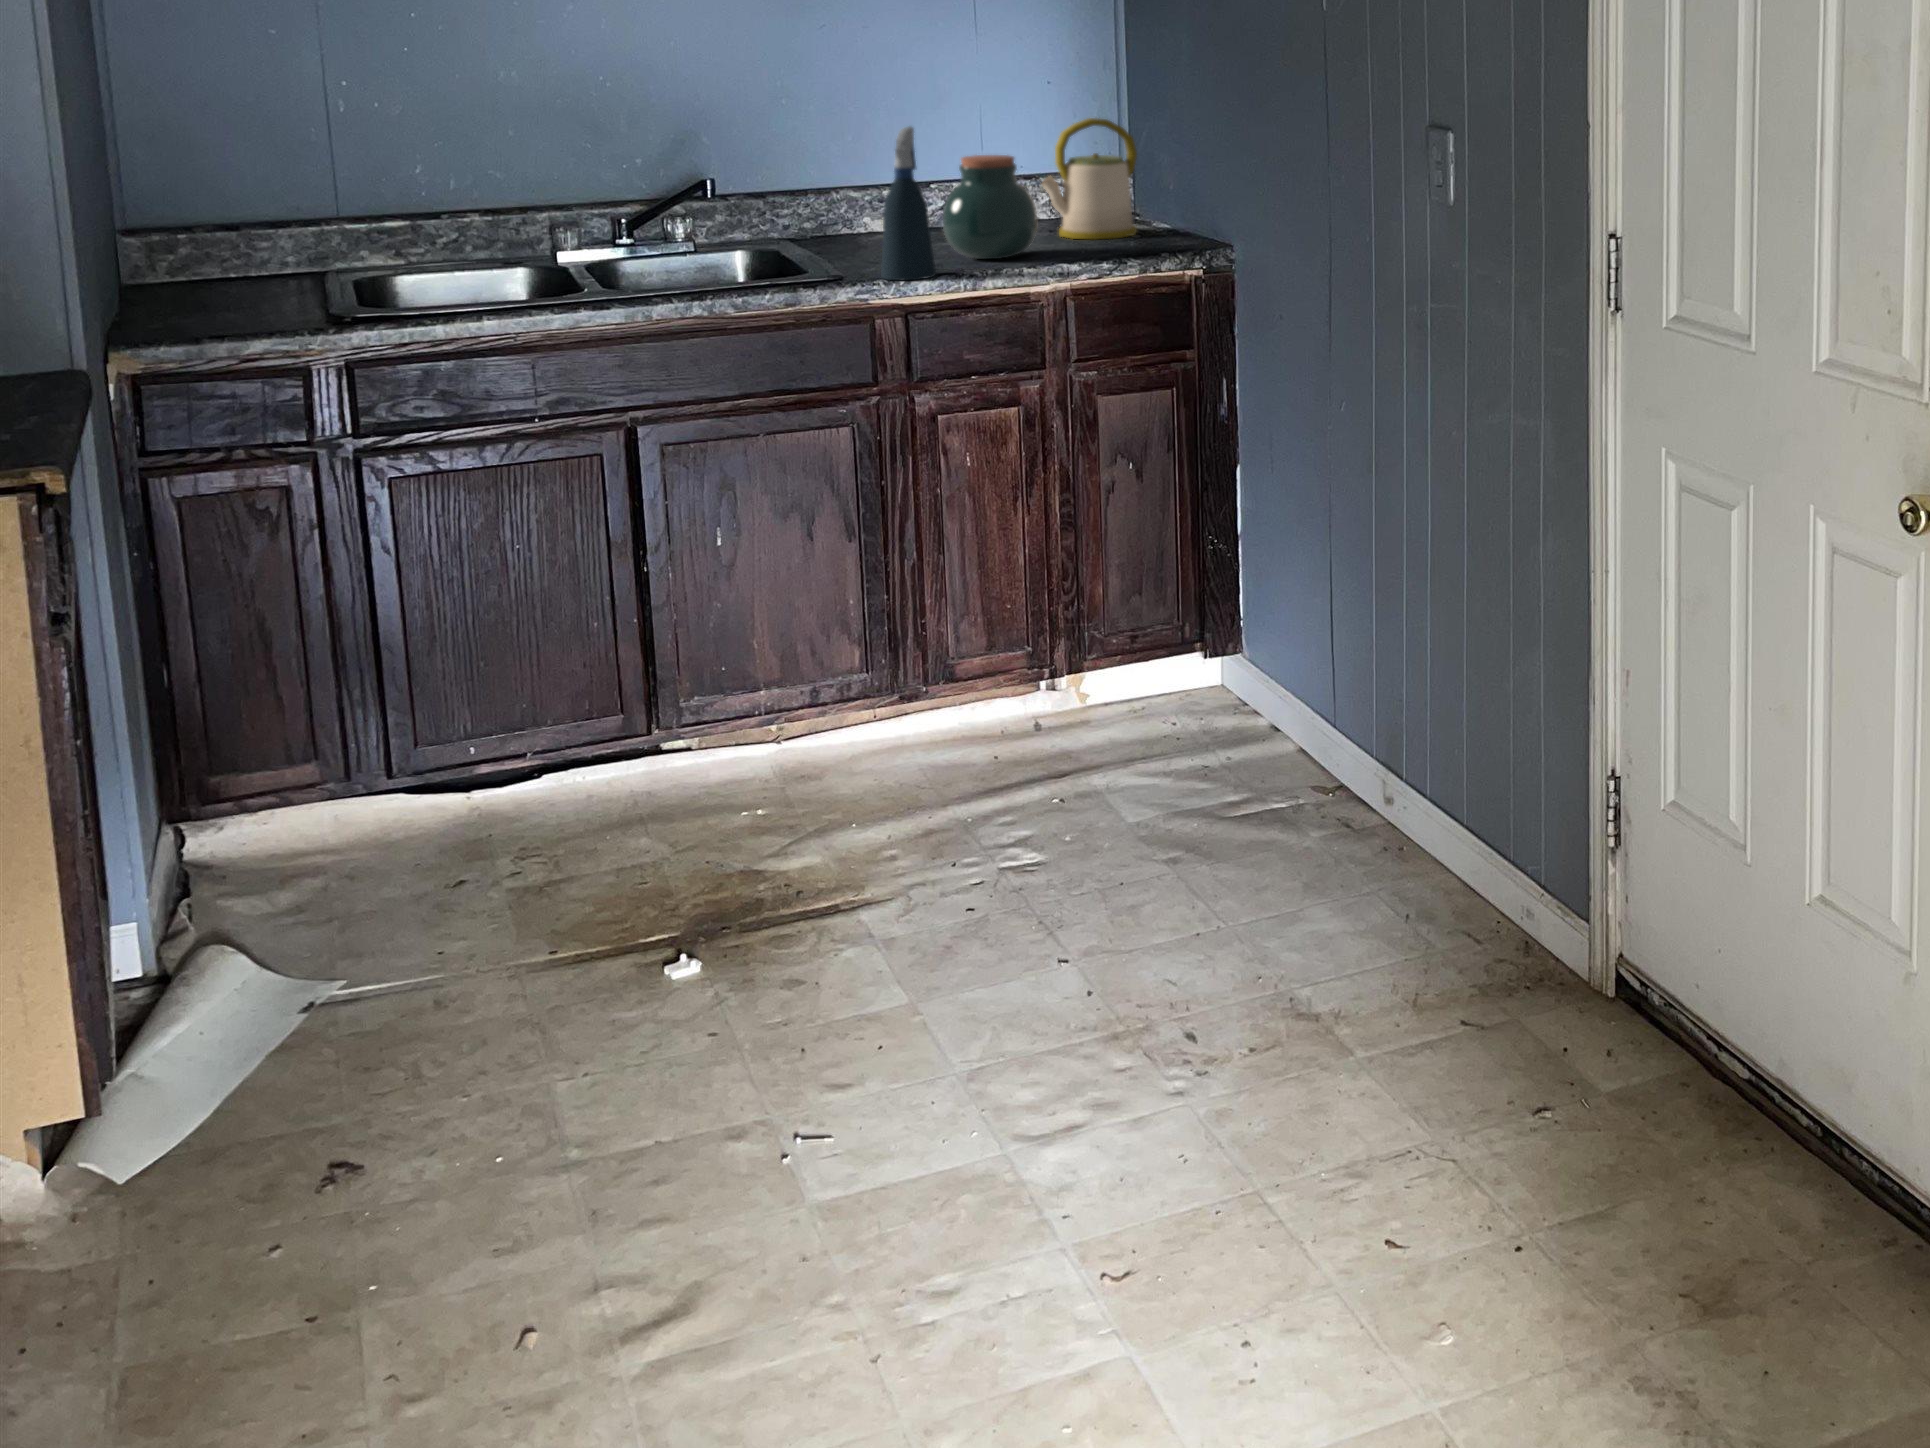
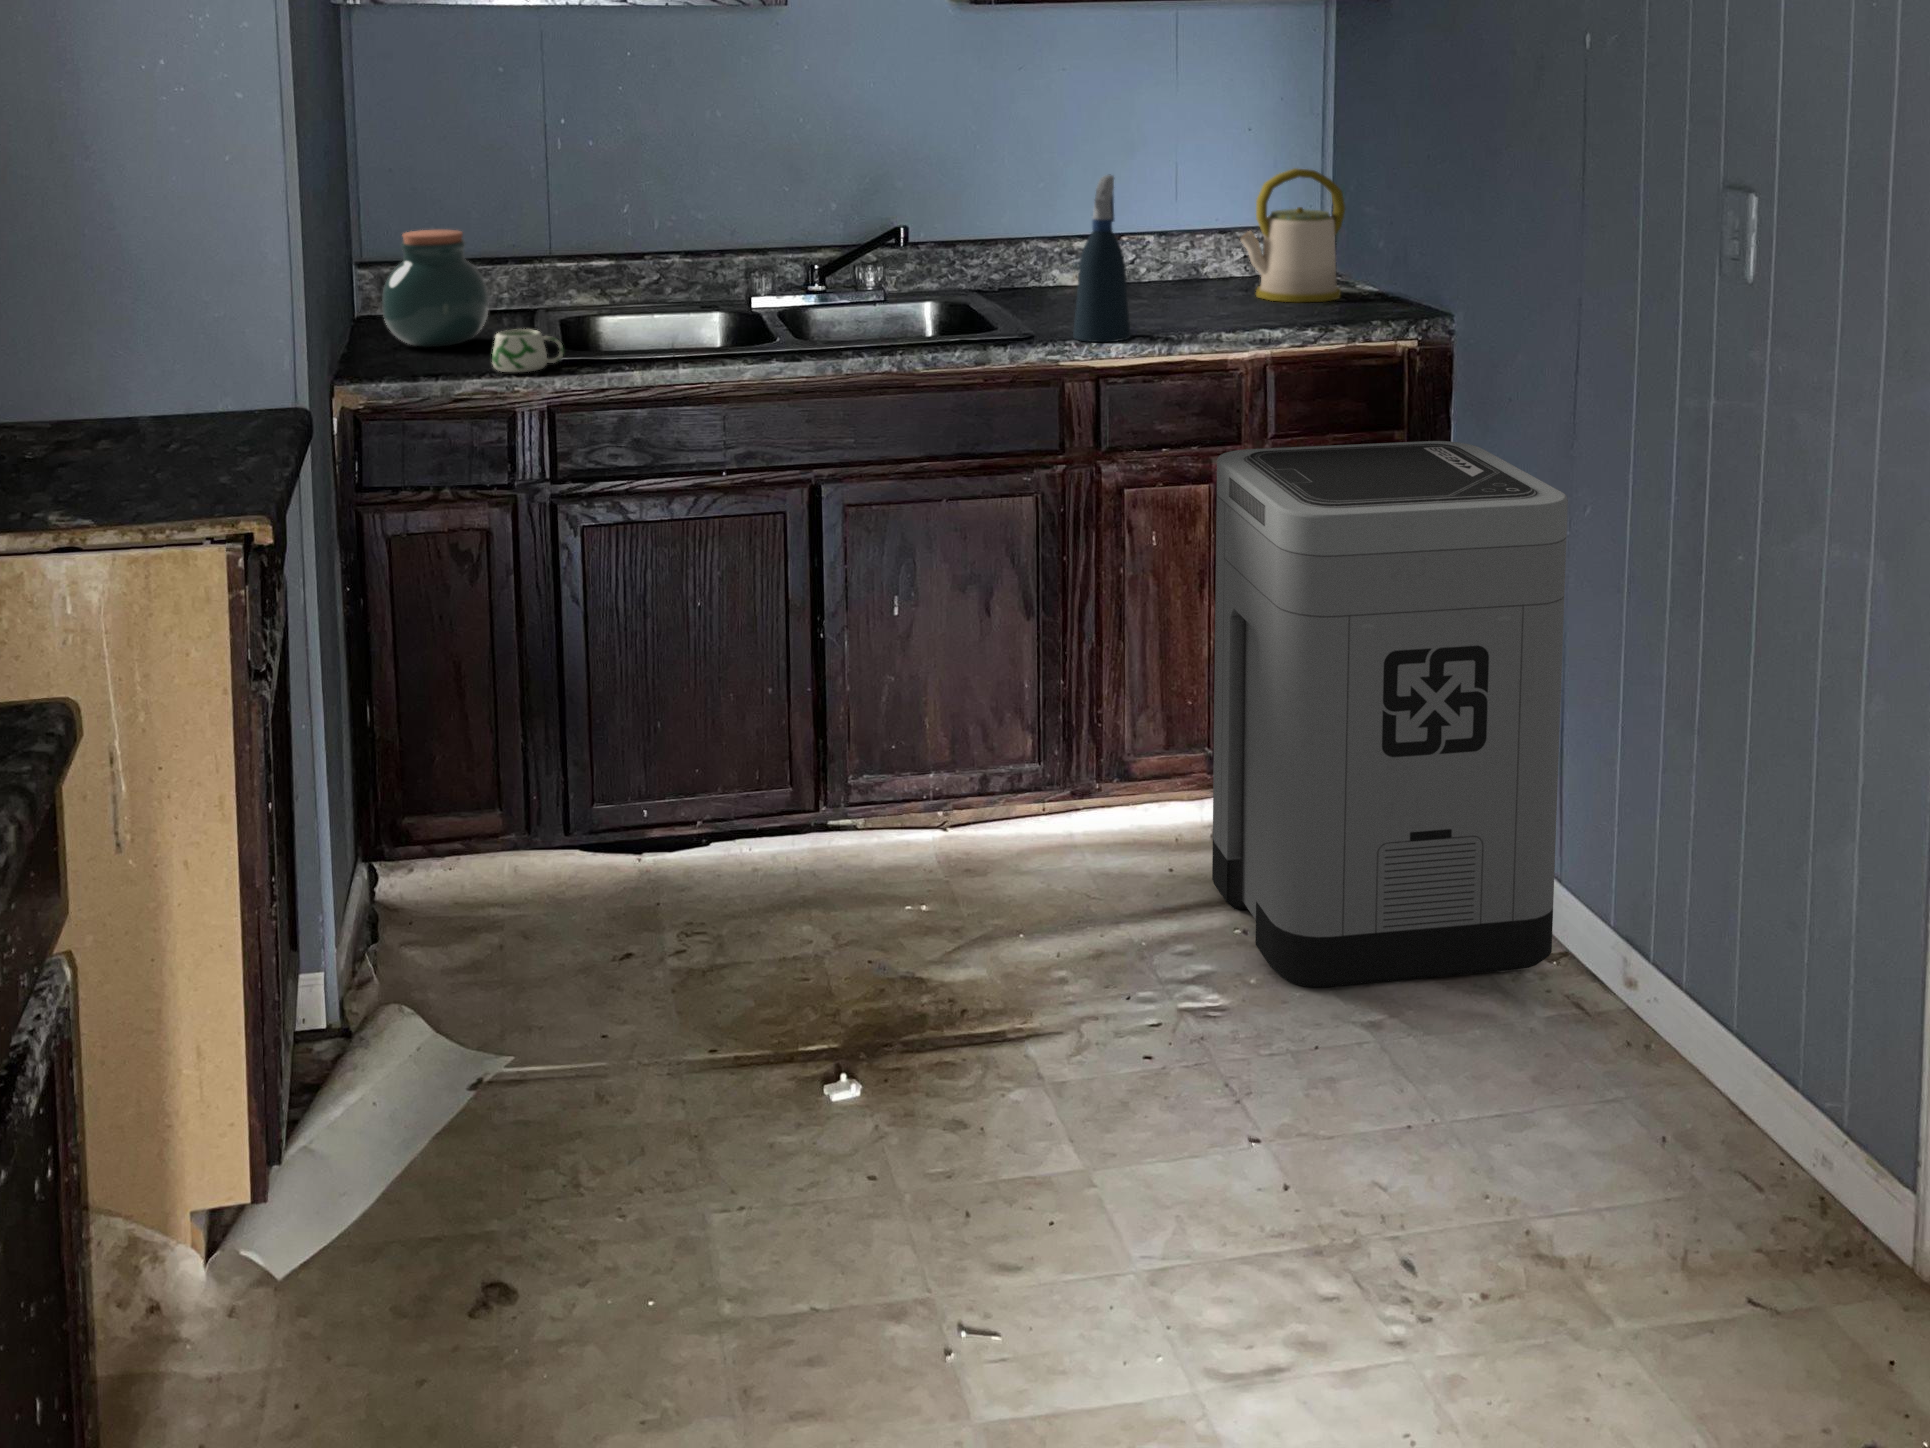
jar: present [943,155,1037,259] -> present [382,230,488,347]
mug: none [281,290,359,332] -> present [492,329,564,372]
trash can: none [1018,355,1327,835] -> present [1212,441,1568,987]

